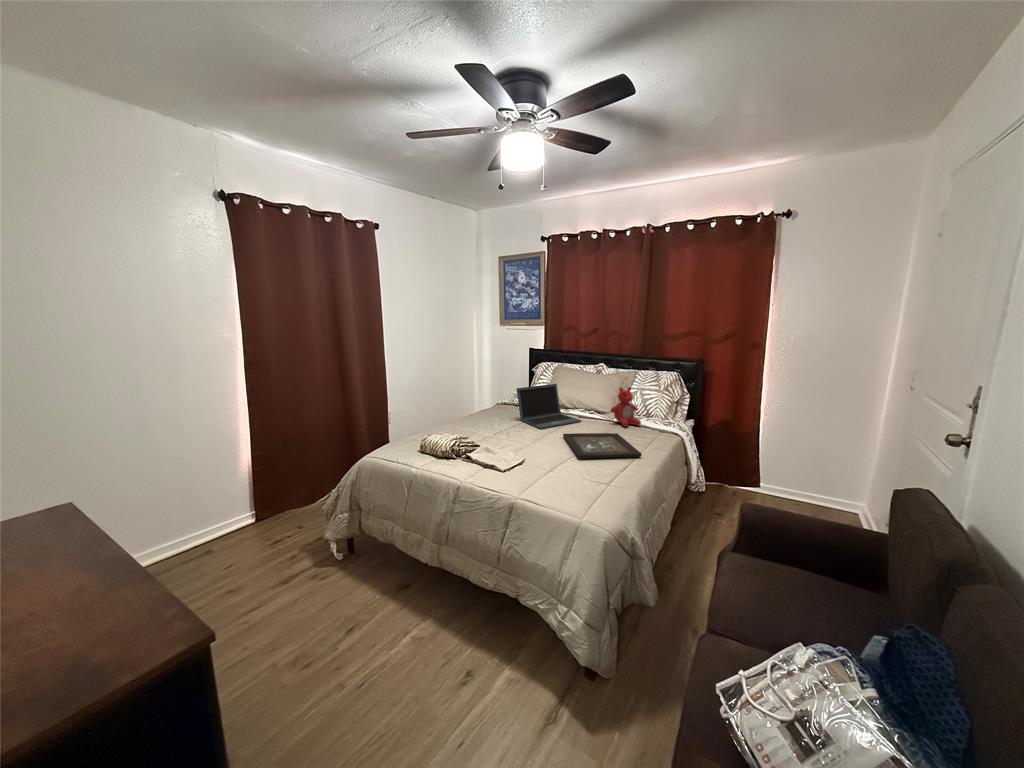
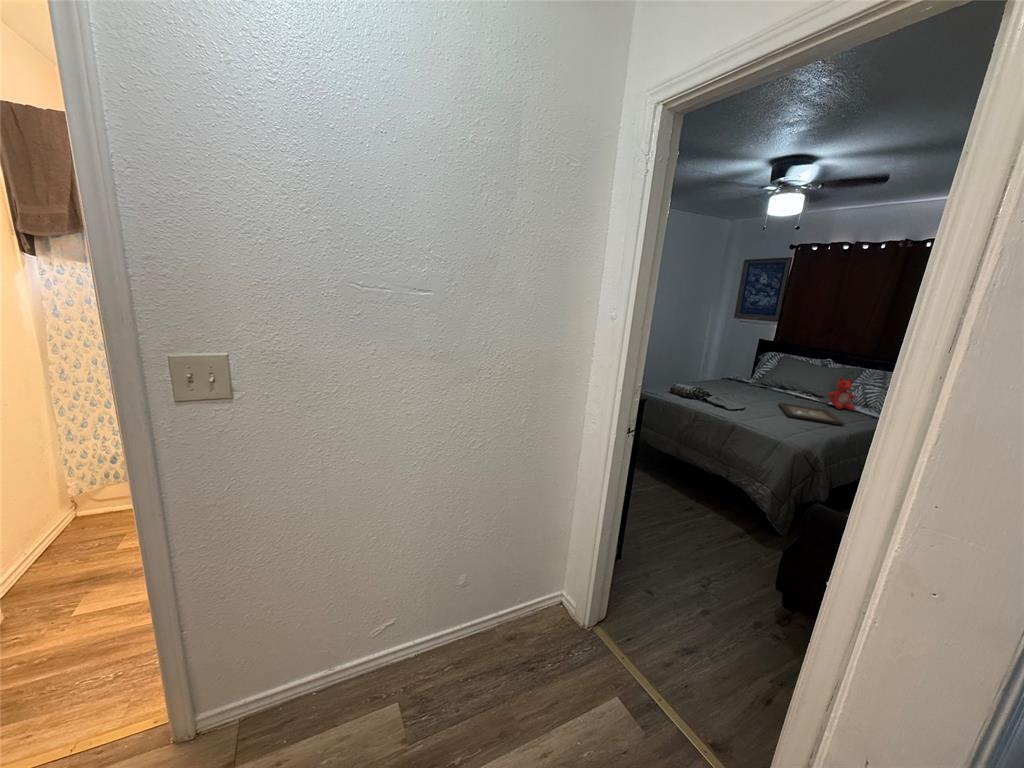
laptop: present [517,384,581,429] -> none [743,366,798,400]

